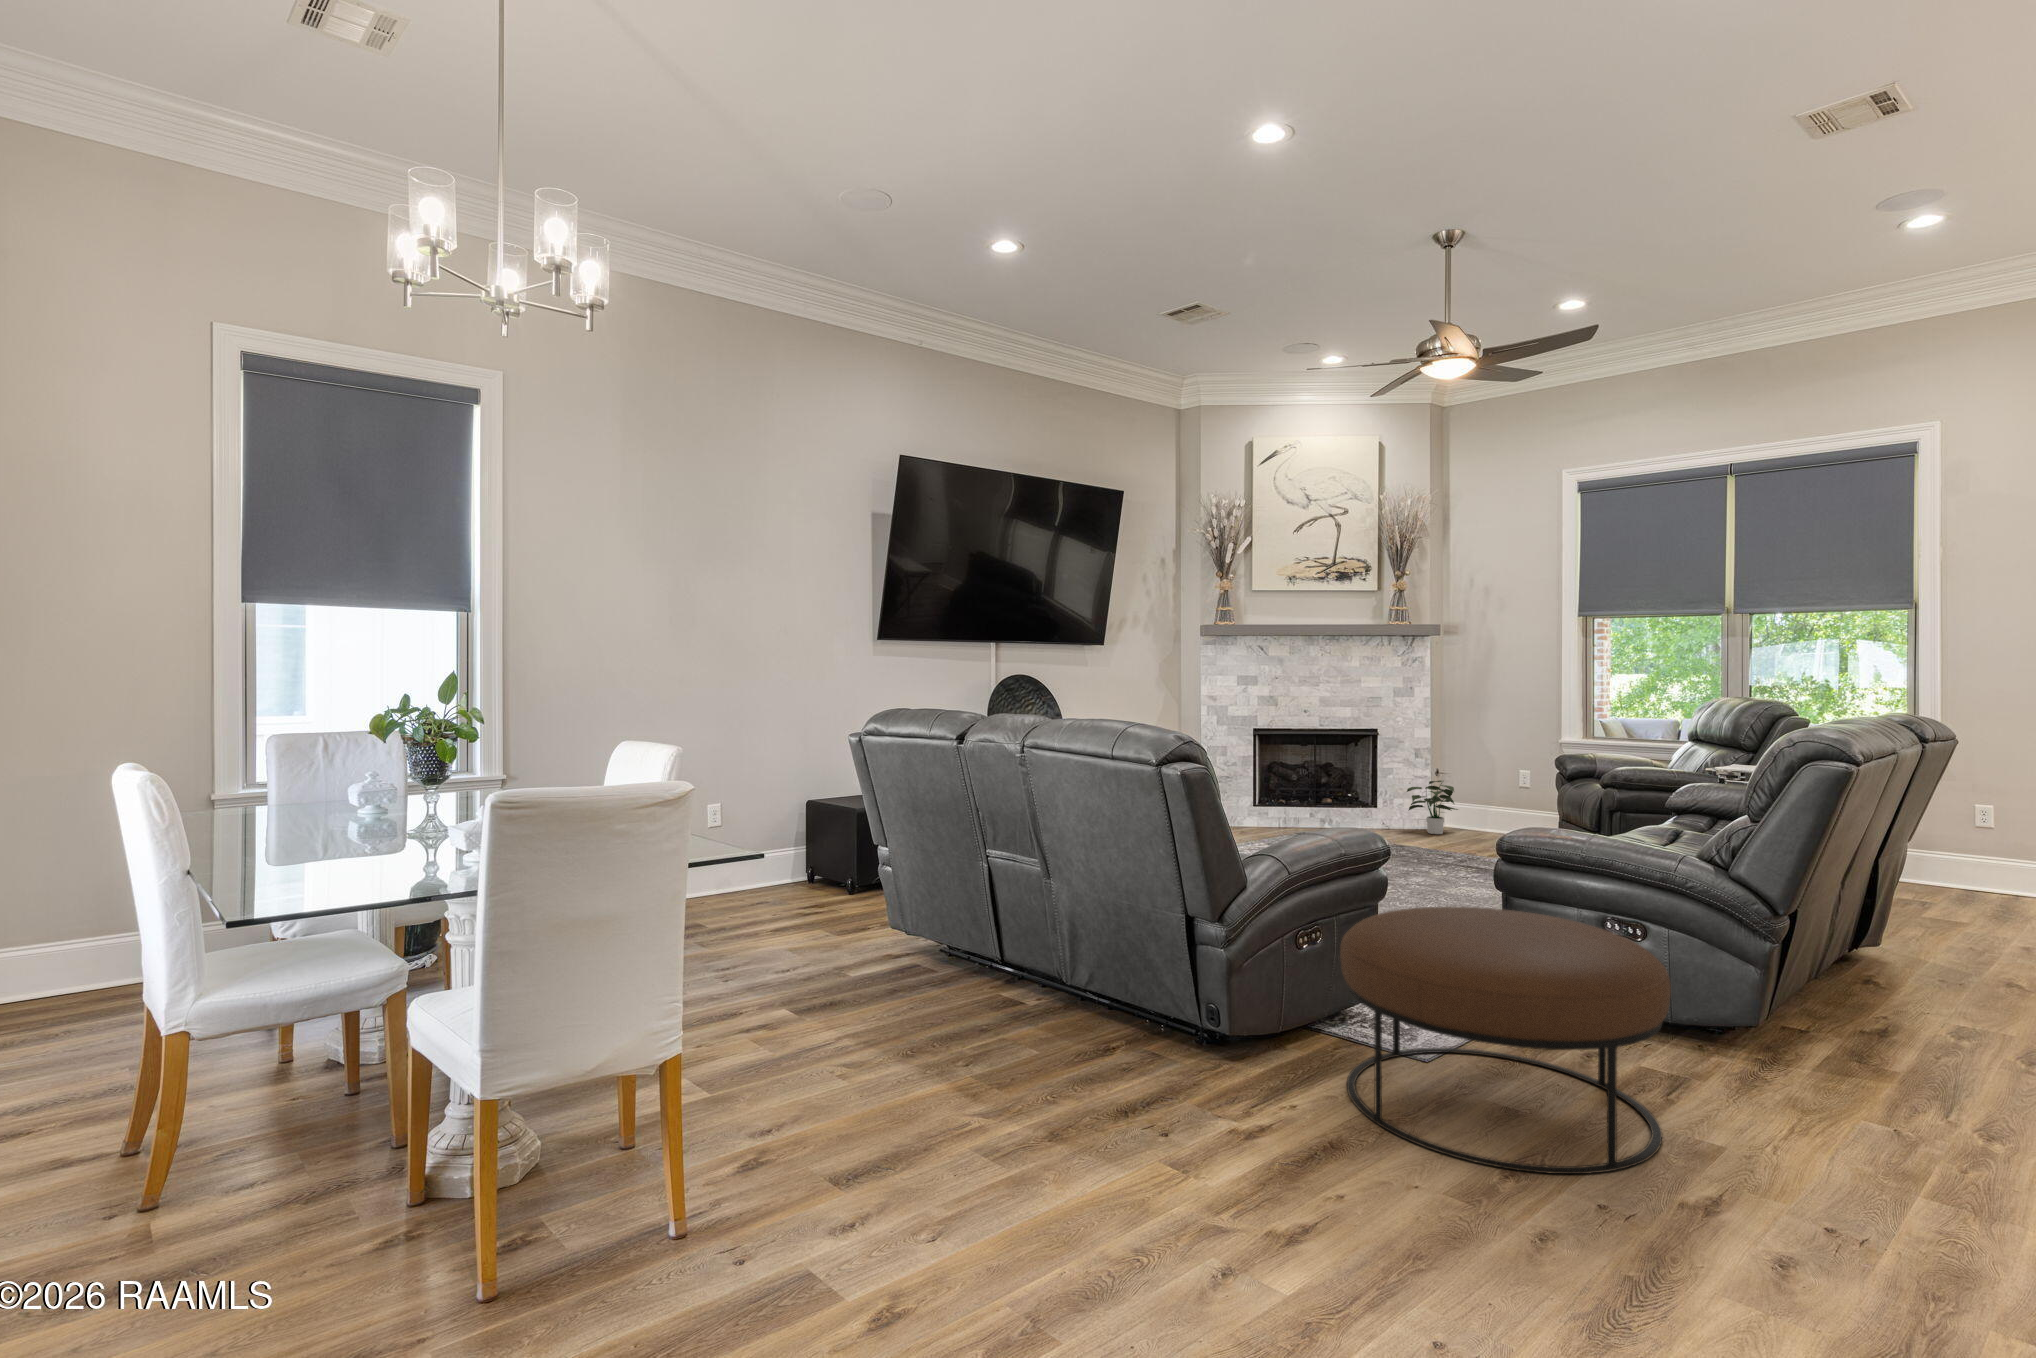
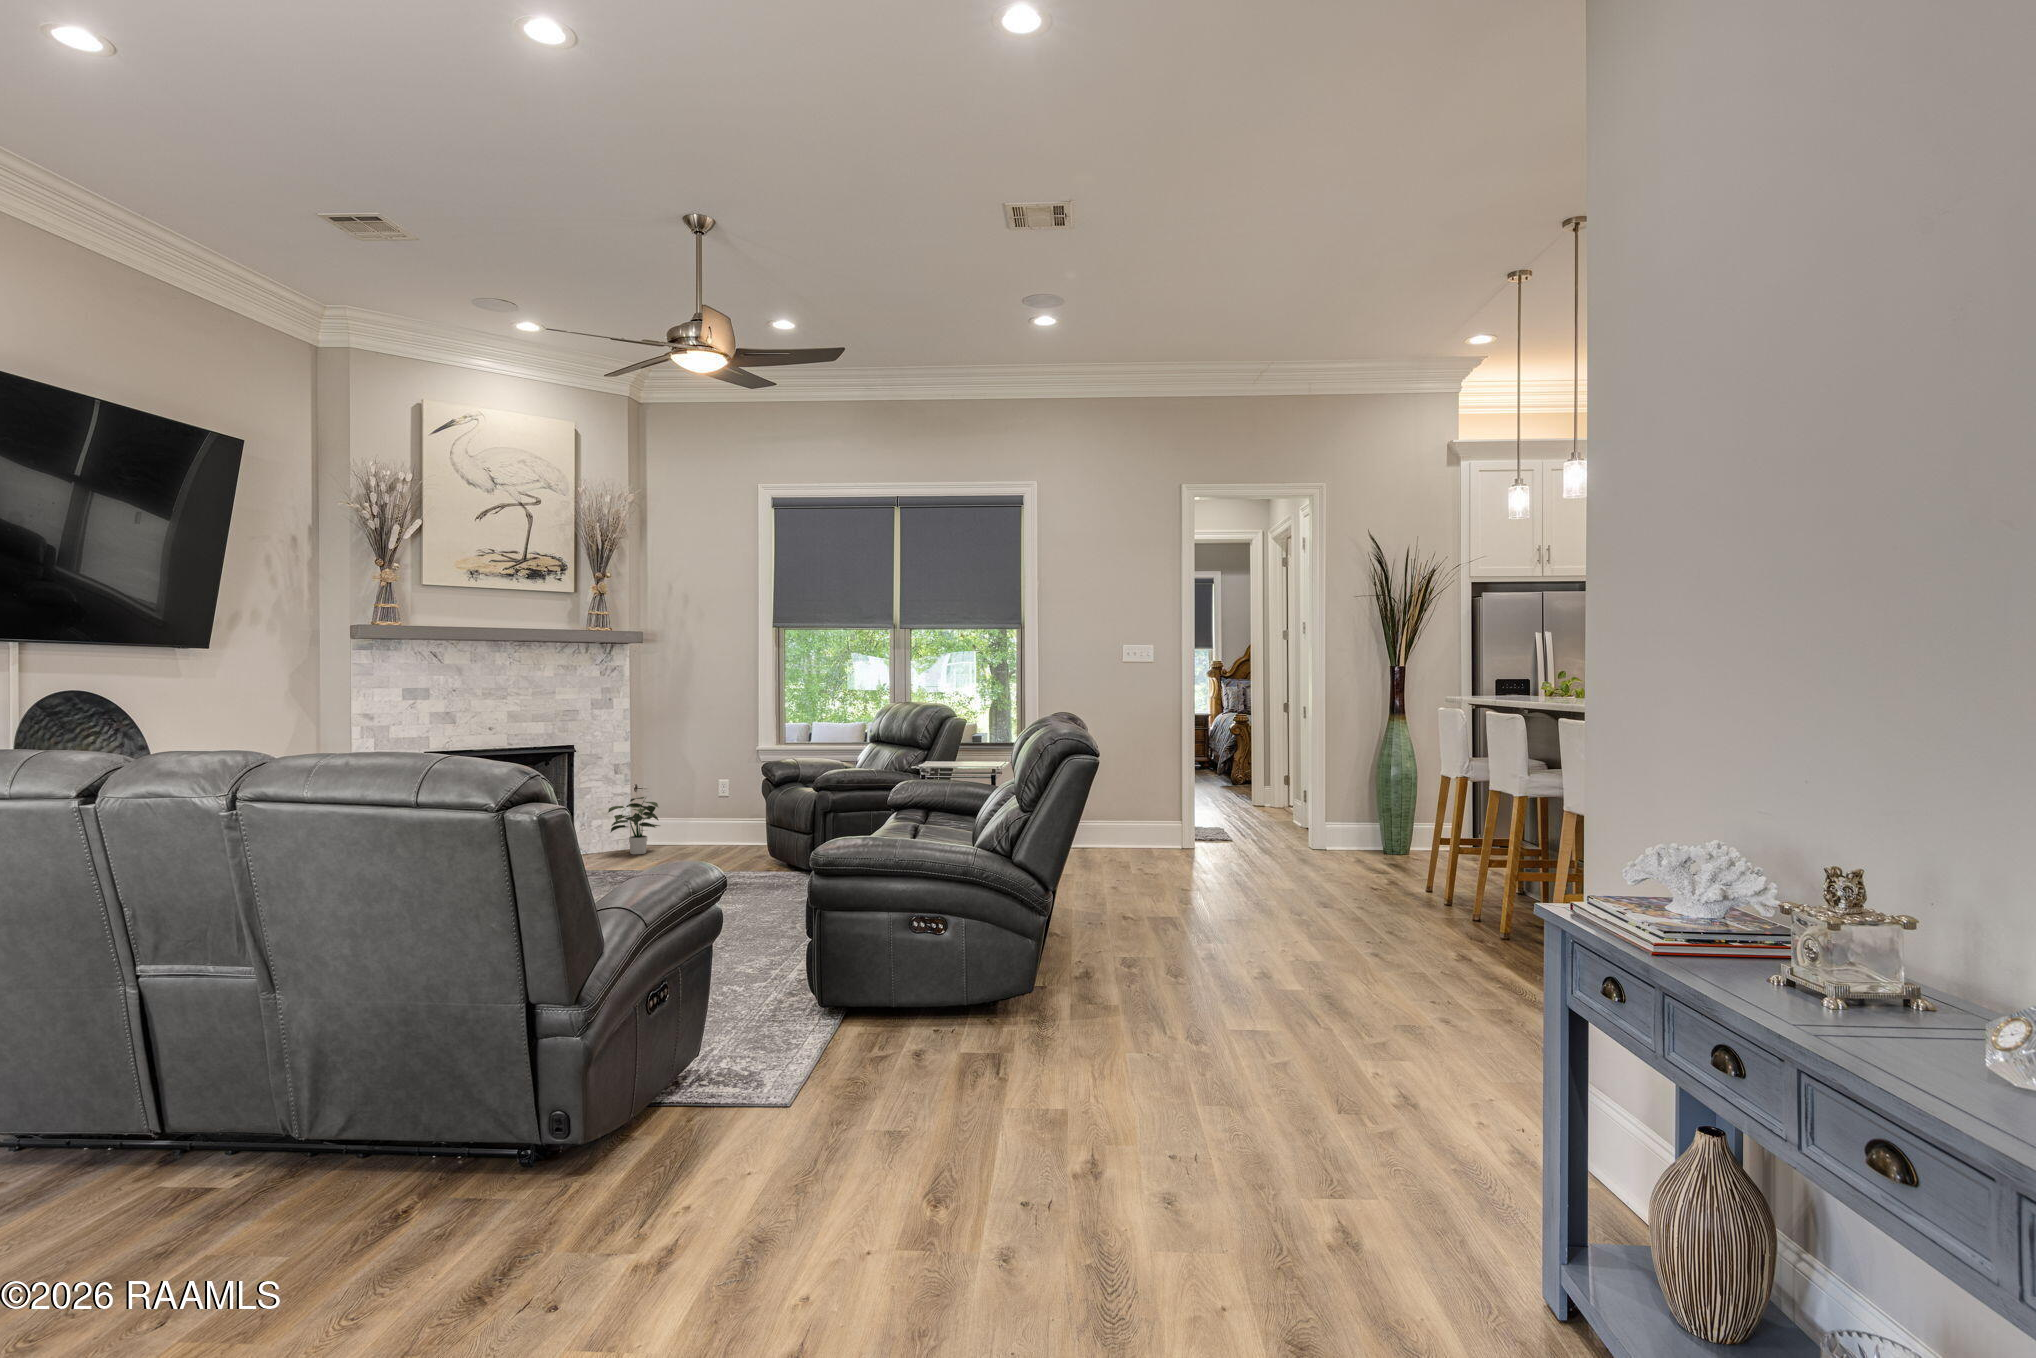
ottoman: present [1340,907,1671,1174] -> none [718,924,1025,1199]

